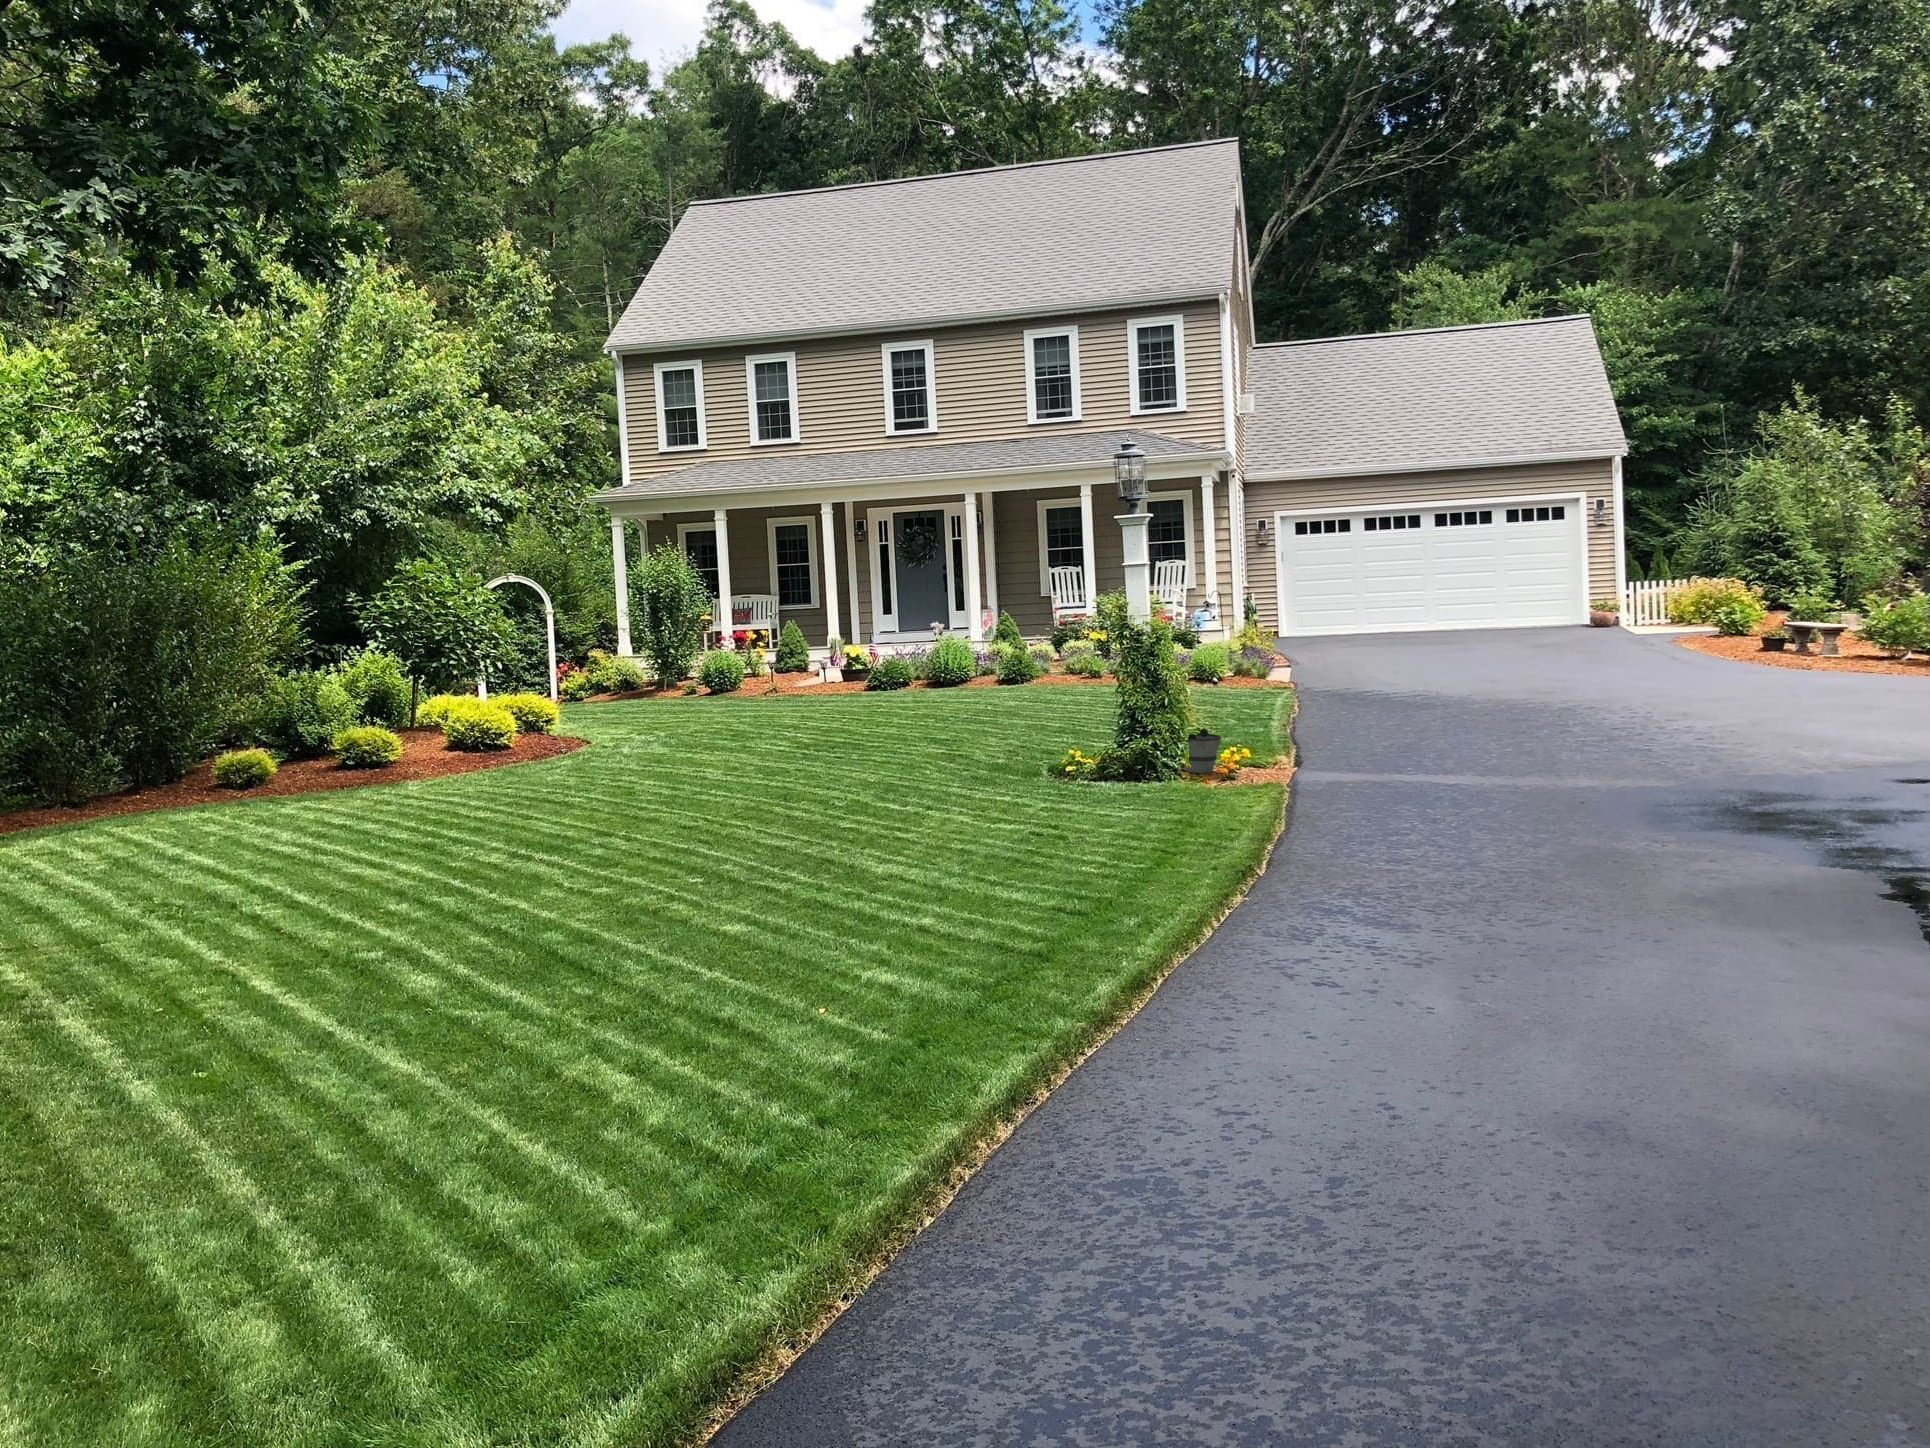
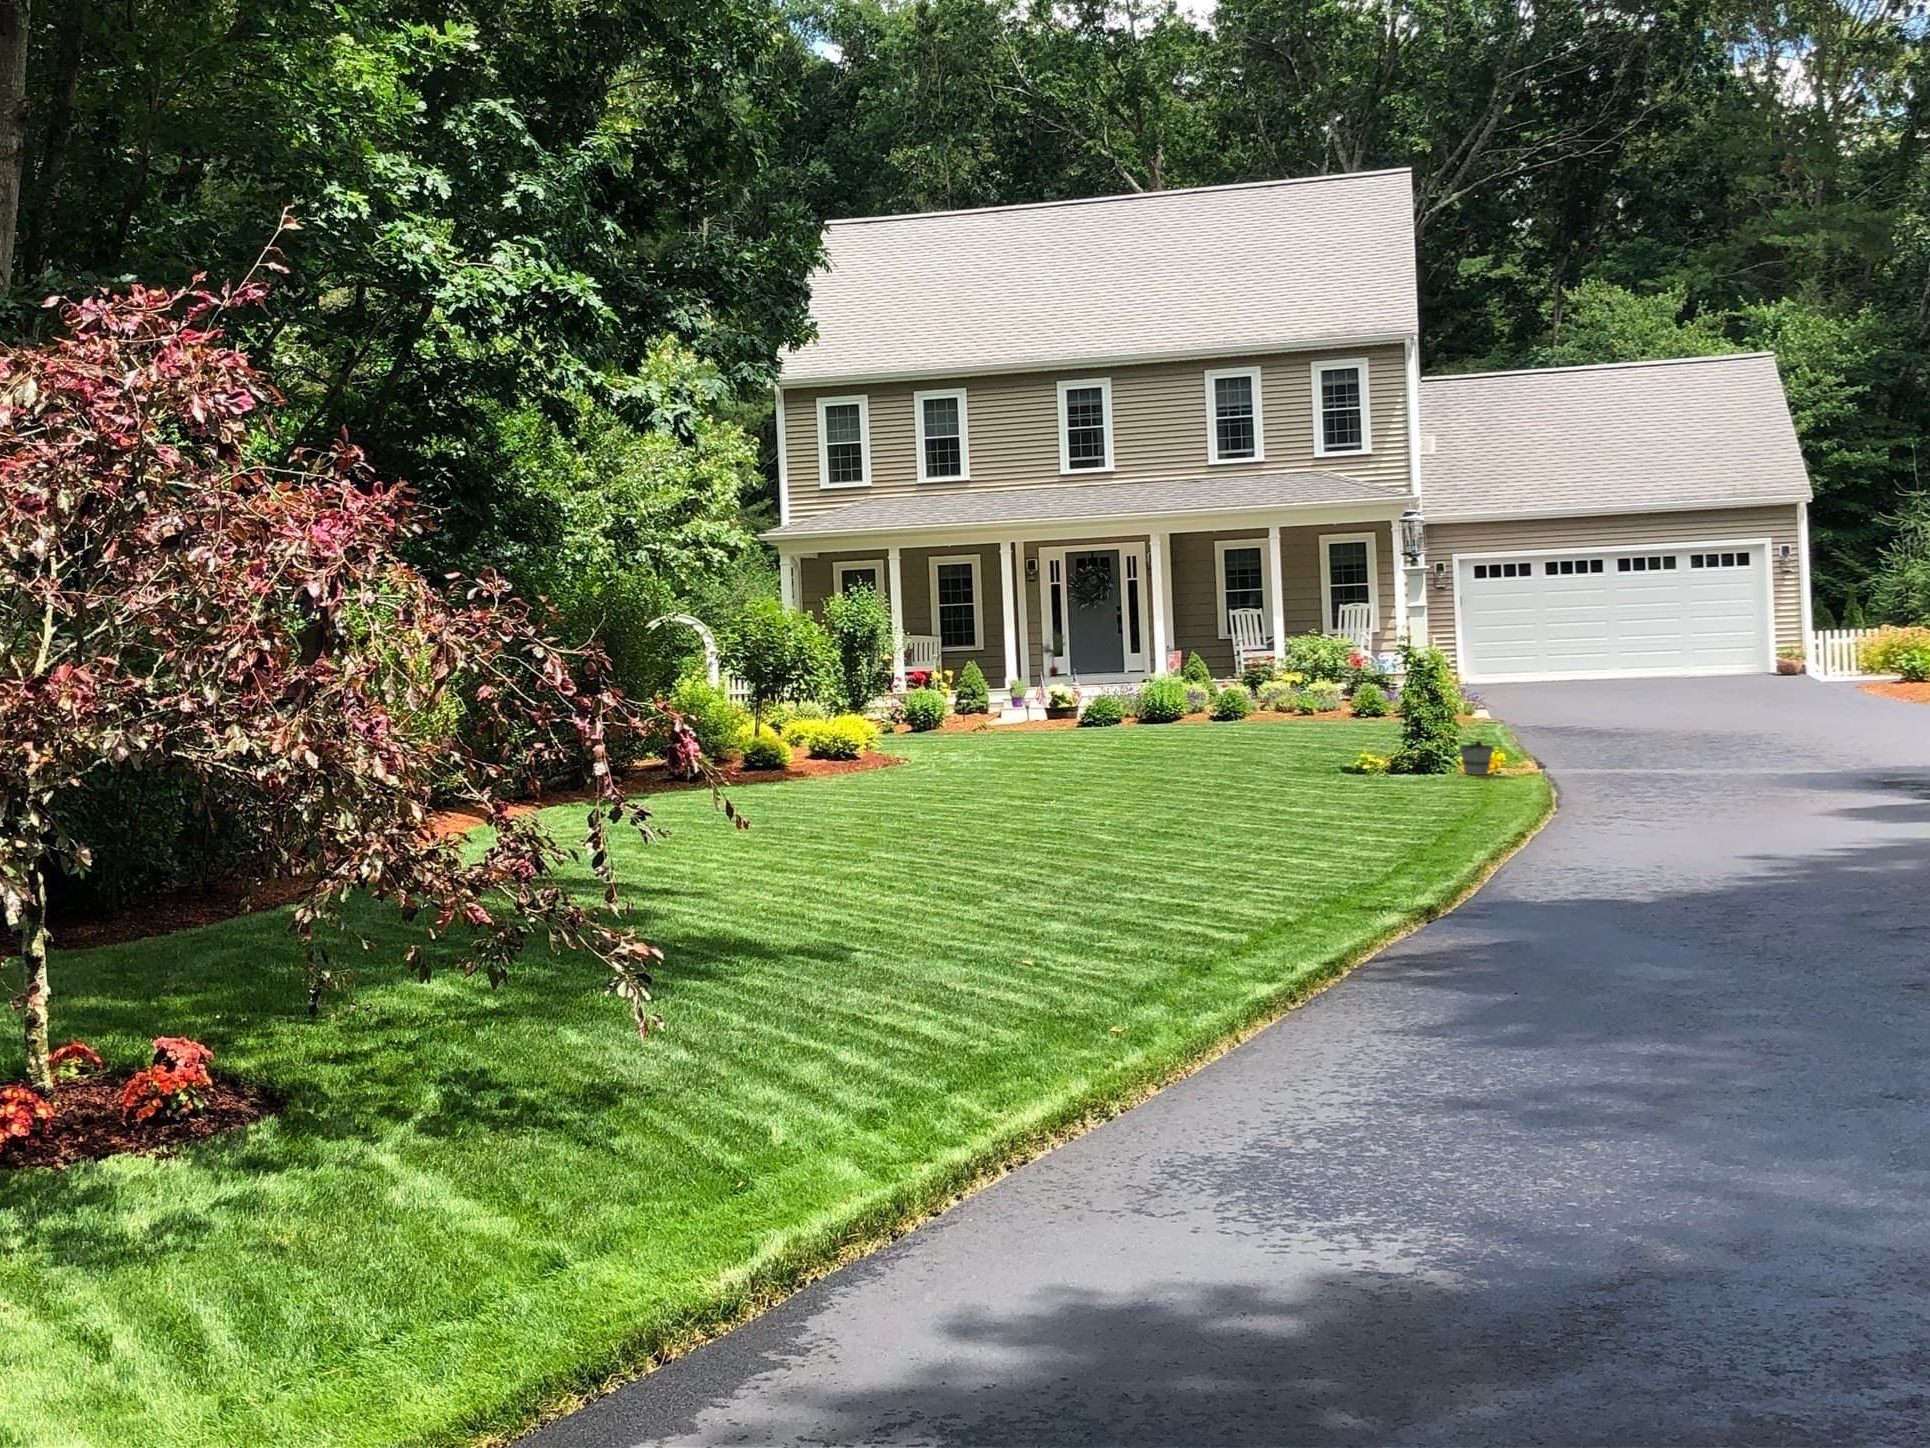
potted tree: none [869,587,897,633] -> present [1042,631,1065,676]

